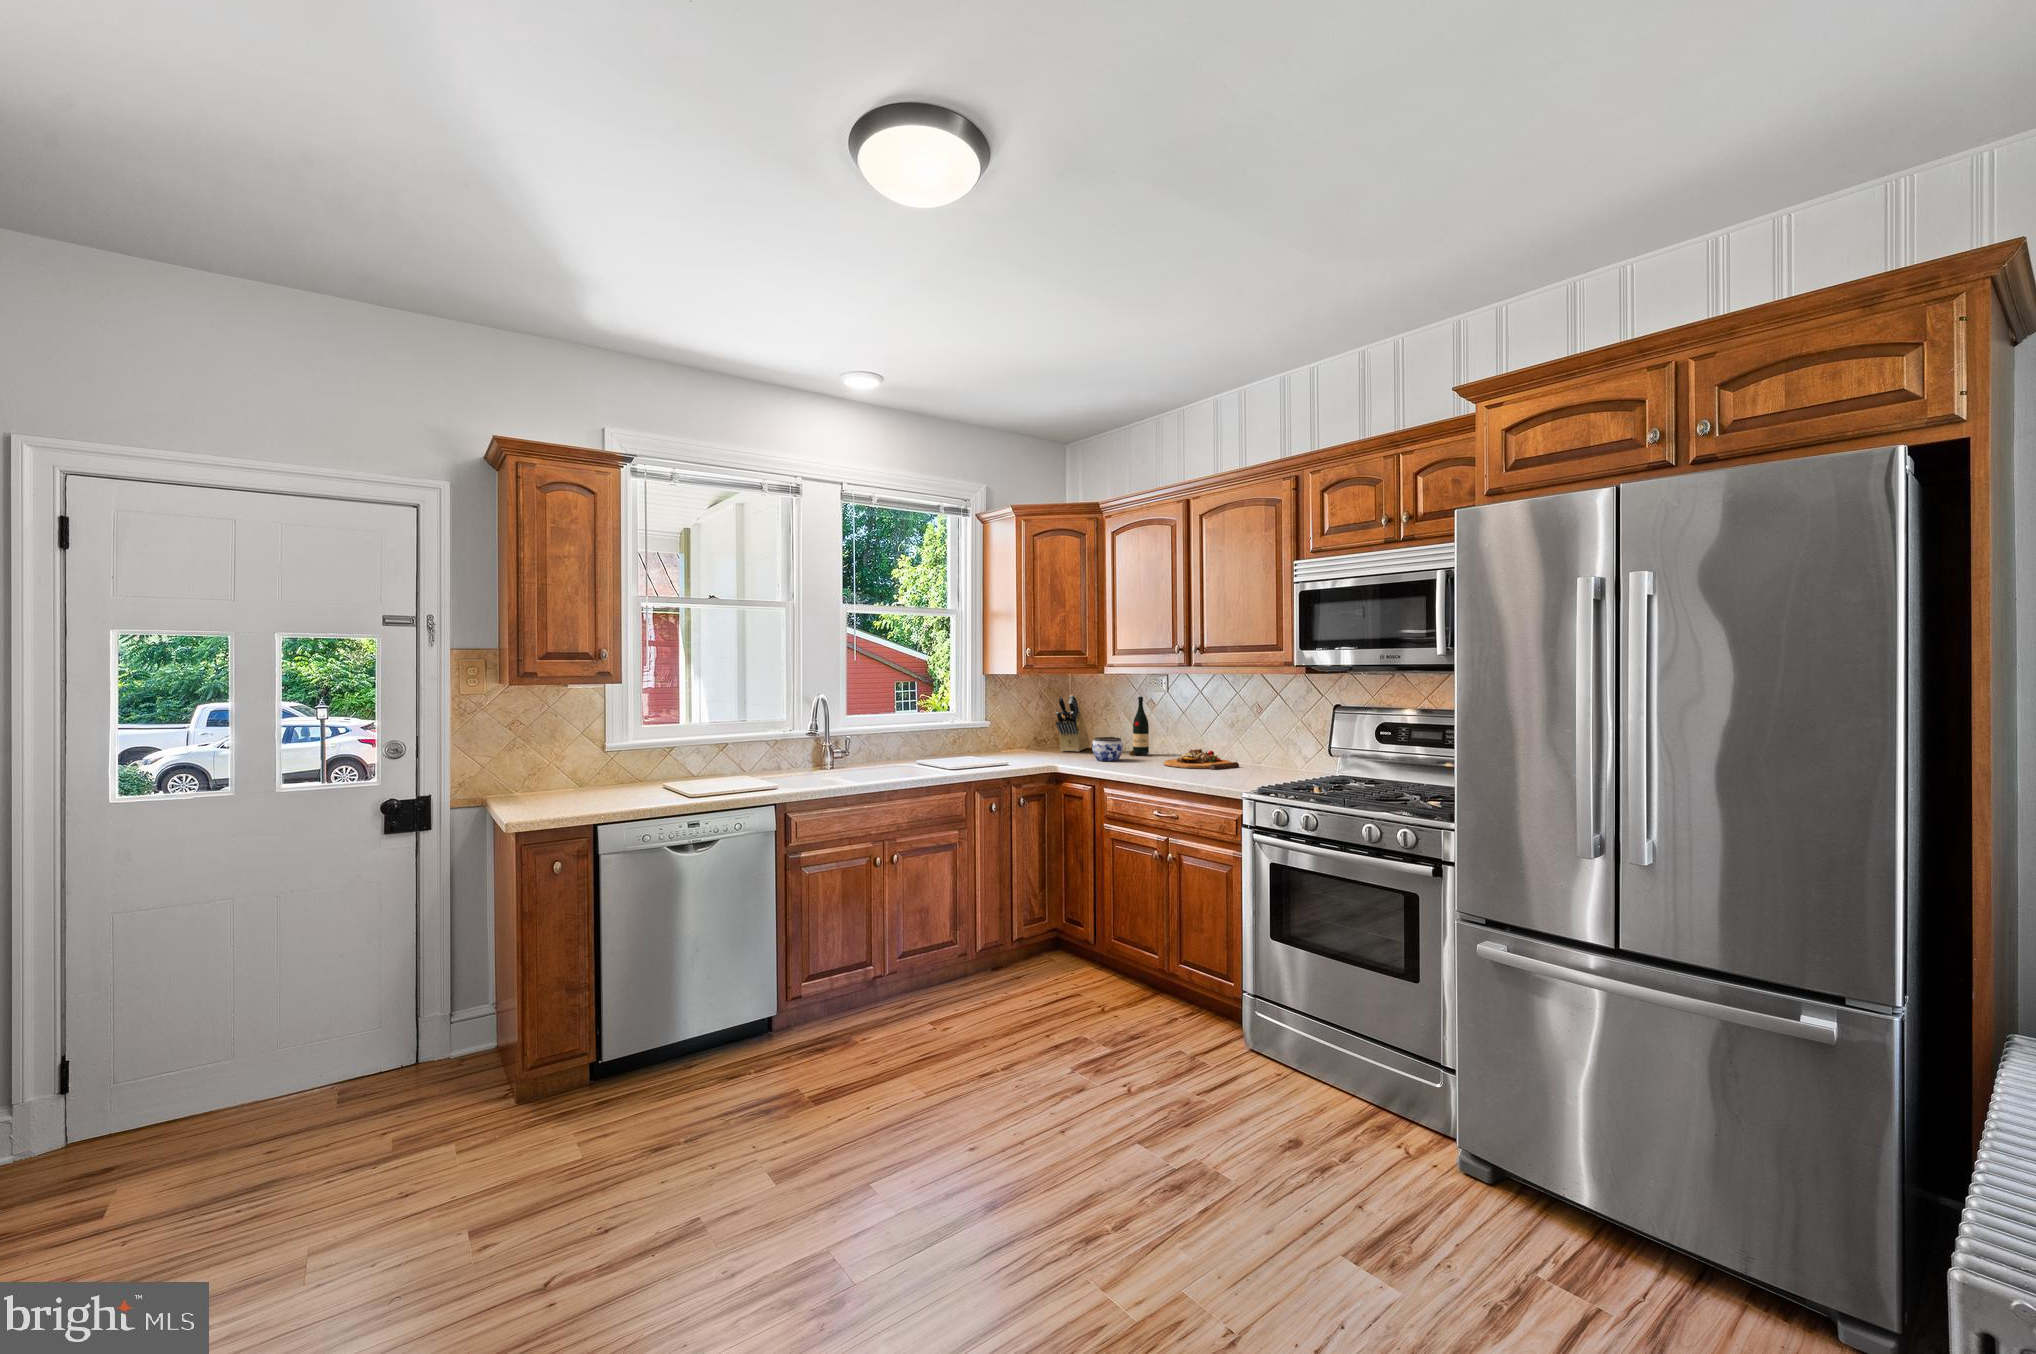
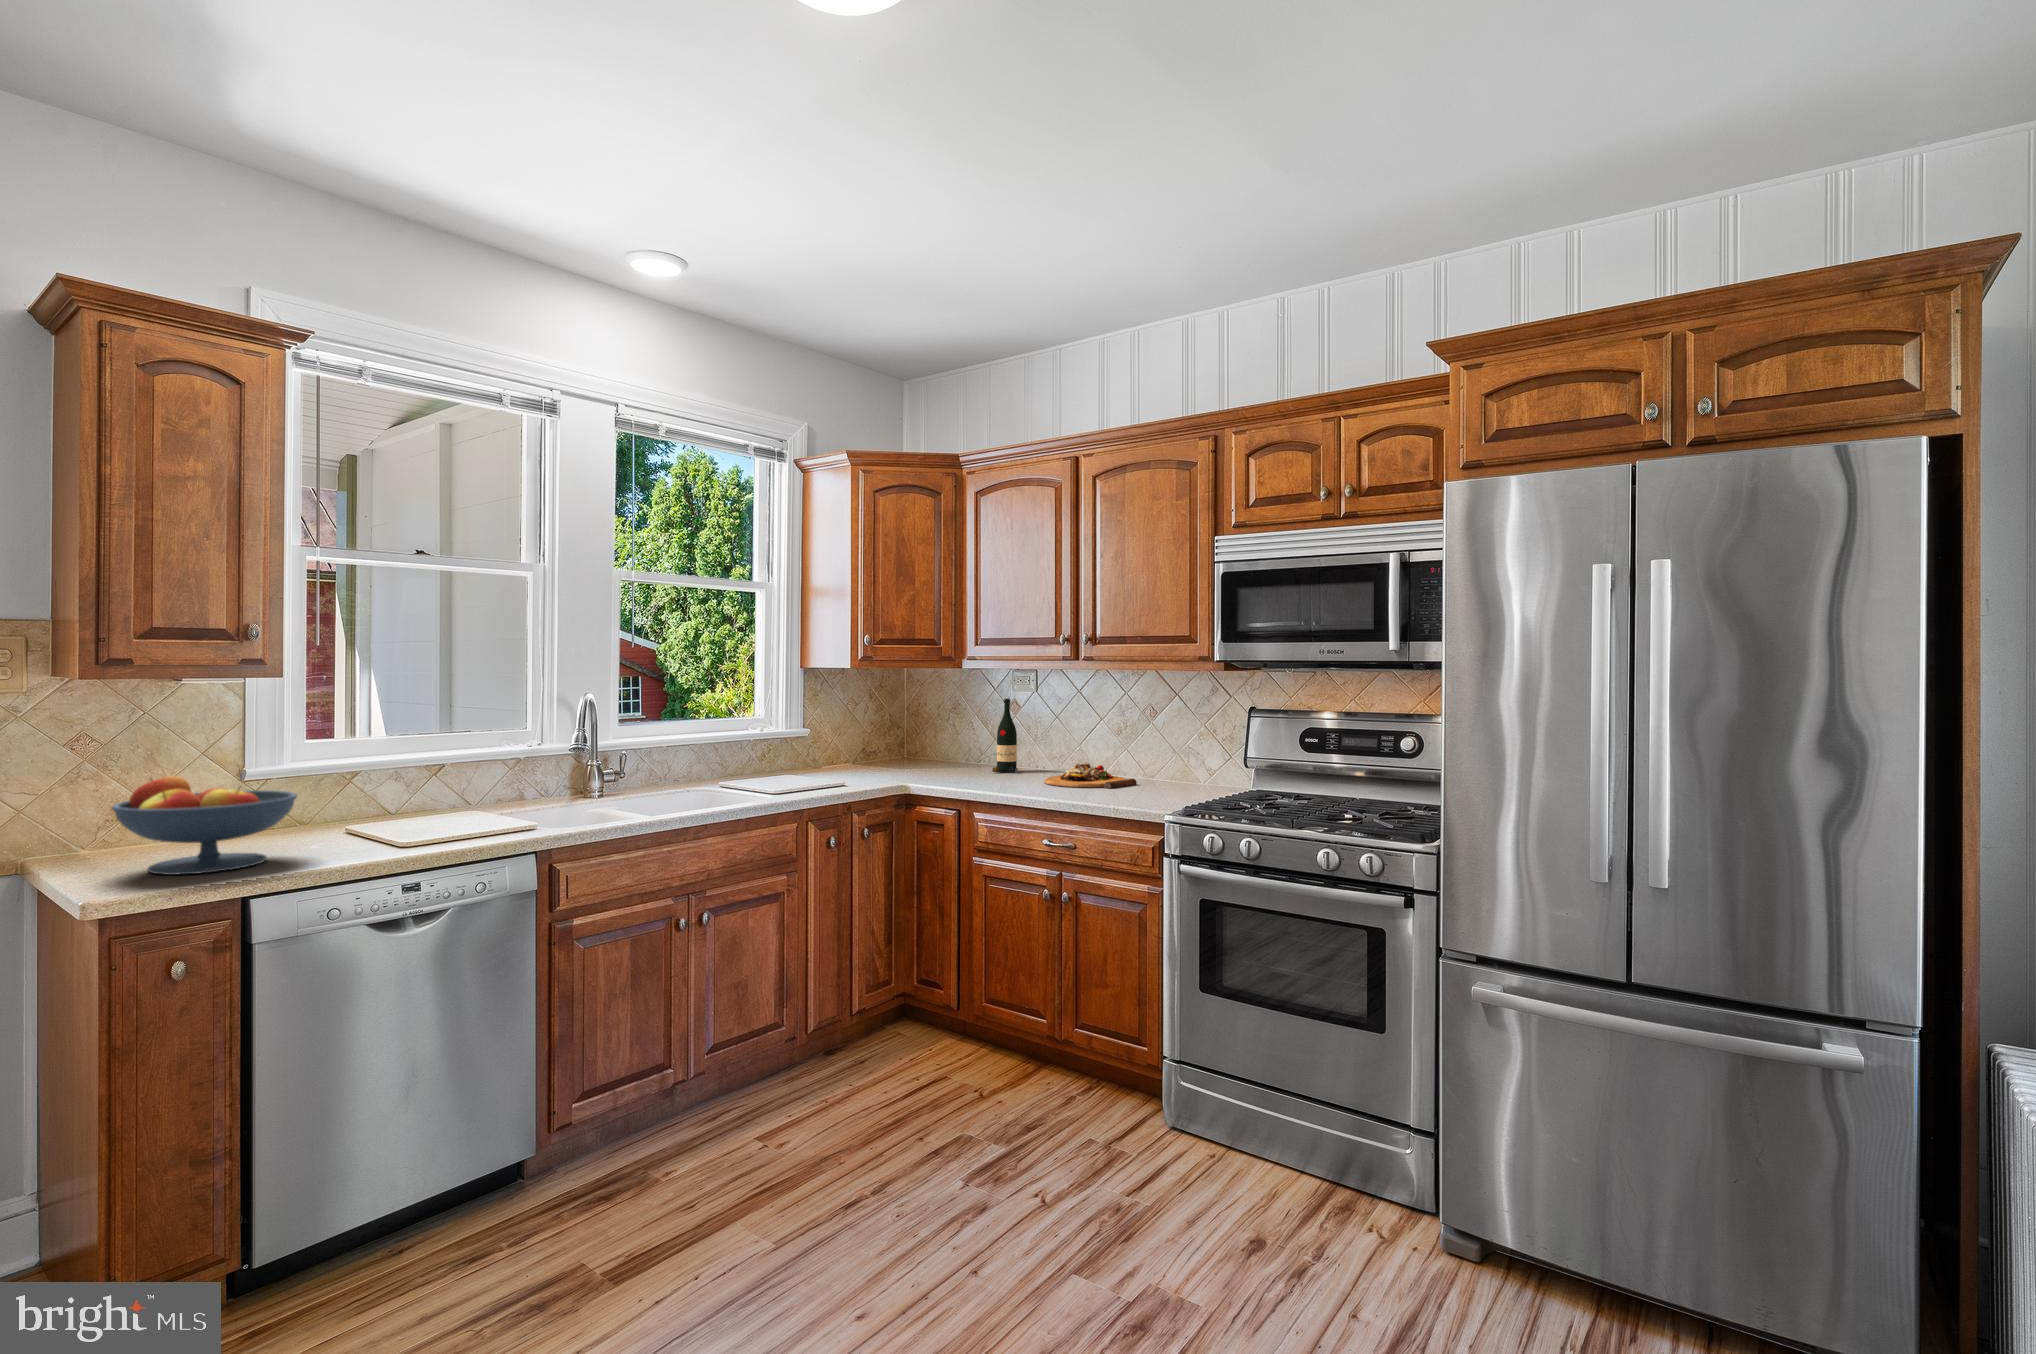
knife block: present [1056,695,1090,752] -> none [898,696,936,769]
jar: present [1092,737,1123,761] -> none [952,750,990,780]
fruit bowl: none [524,747,628,809] -> present [112,776,297,875]

